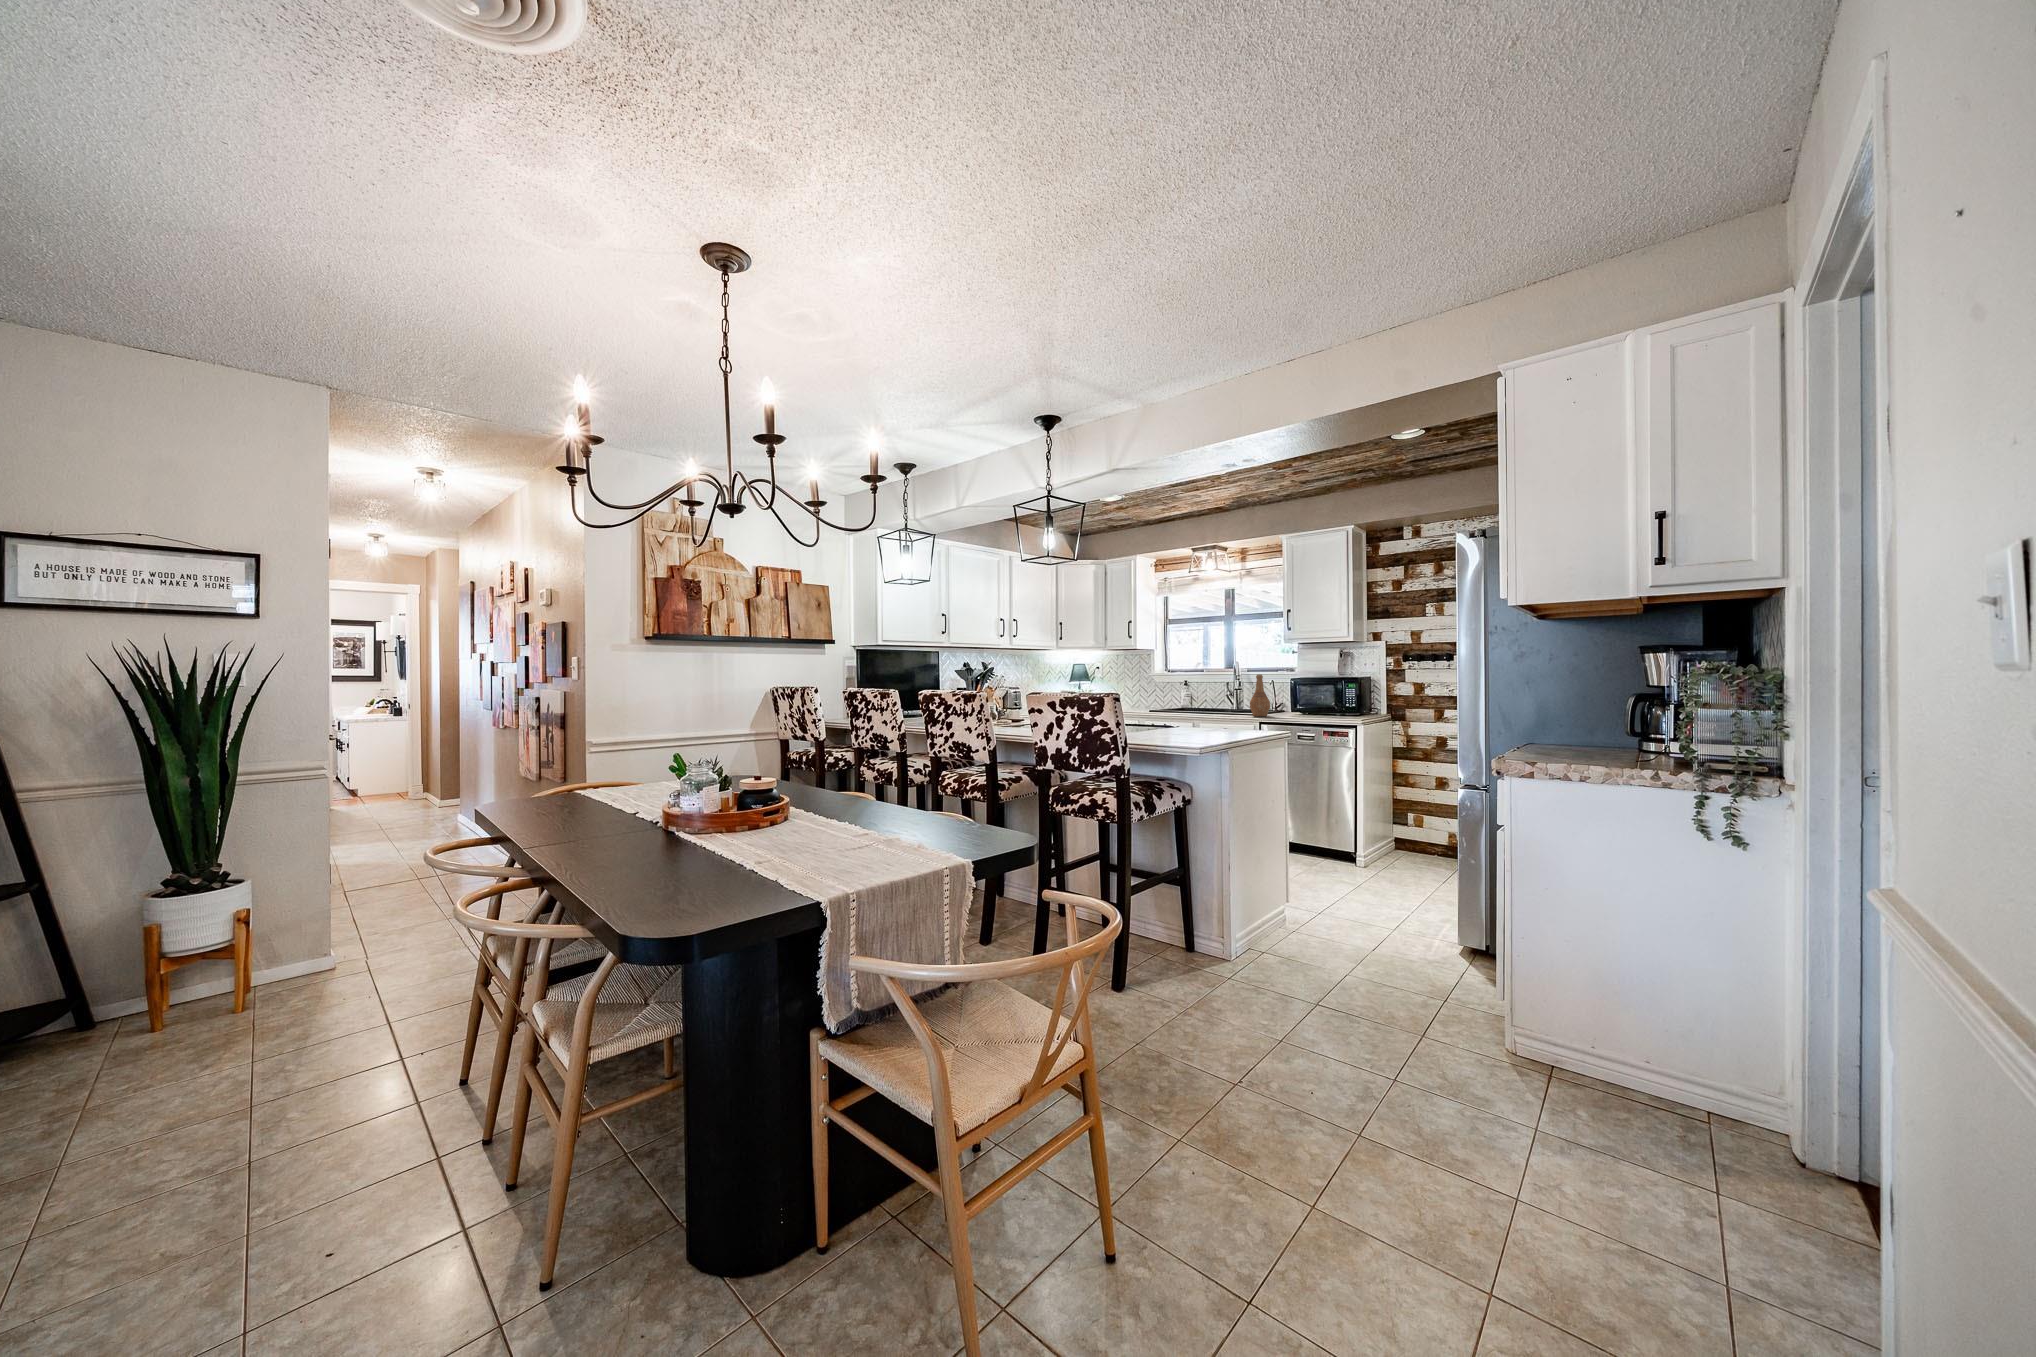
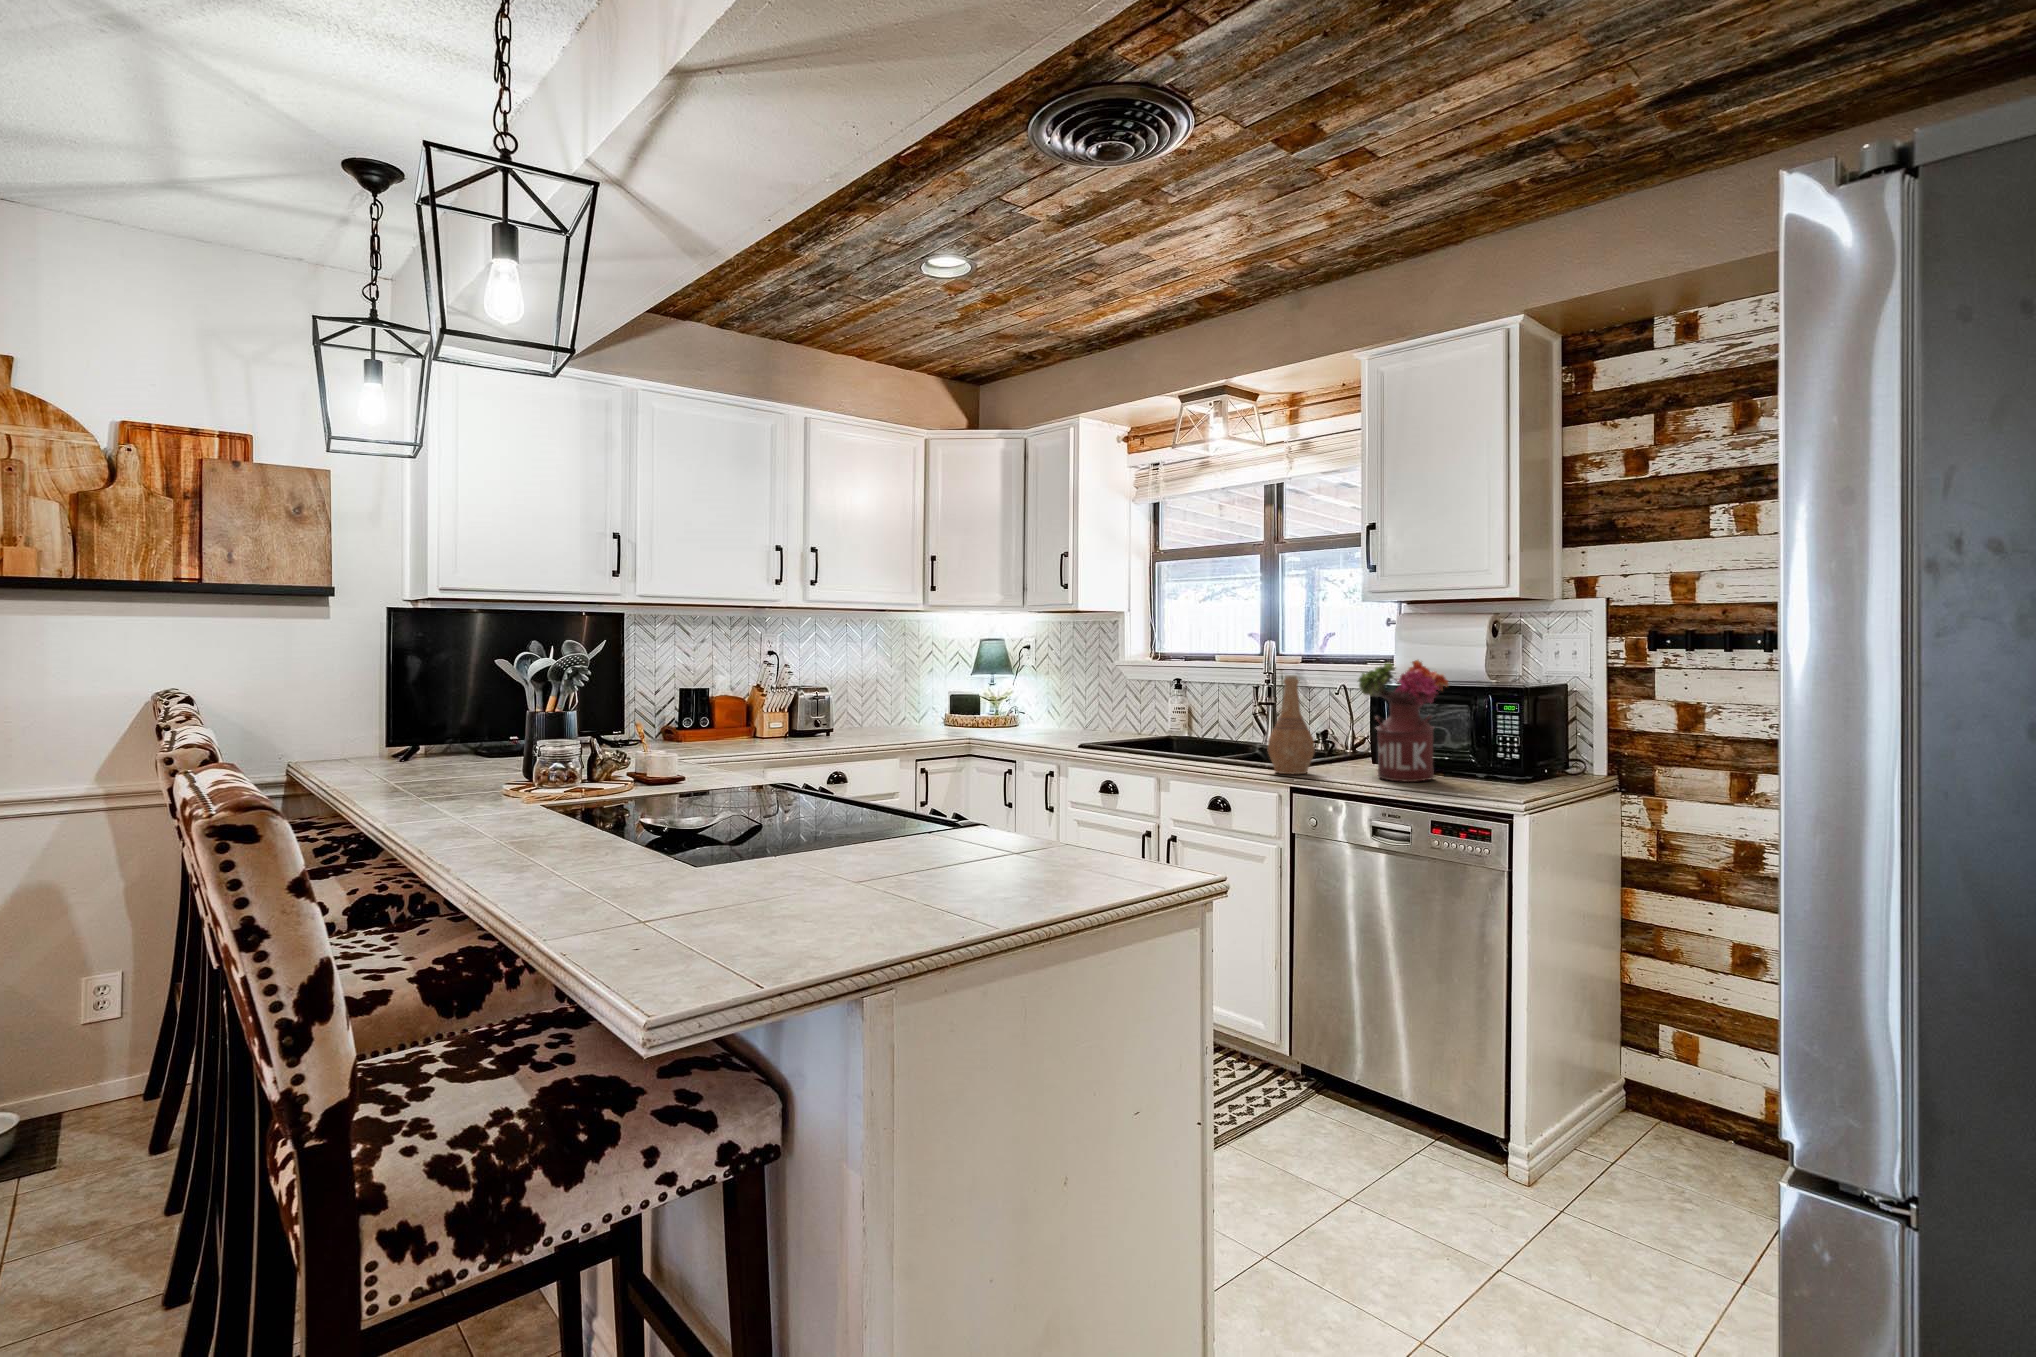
flower arrangement: none [1289,667,1327,717] -> present [1358,660,1448,782]

